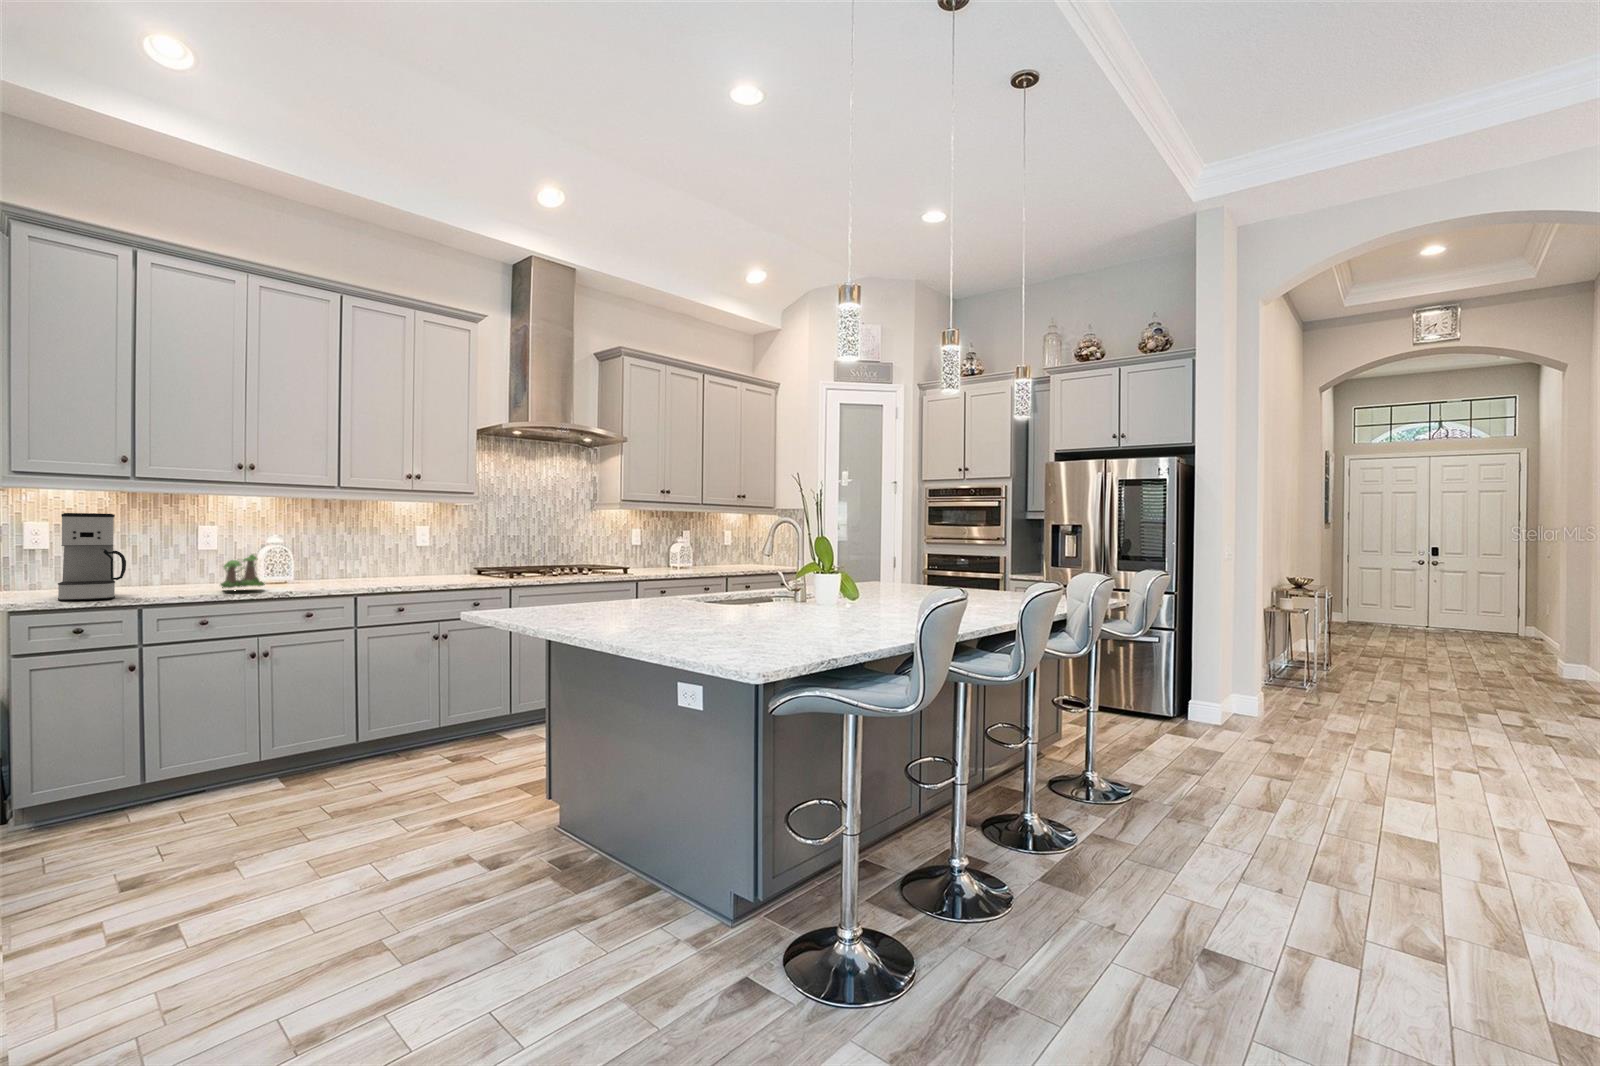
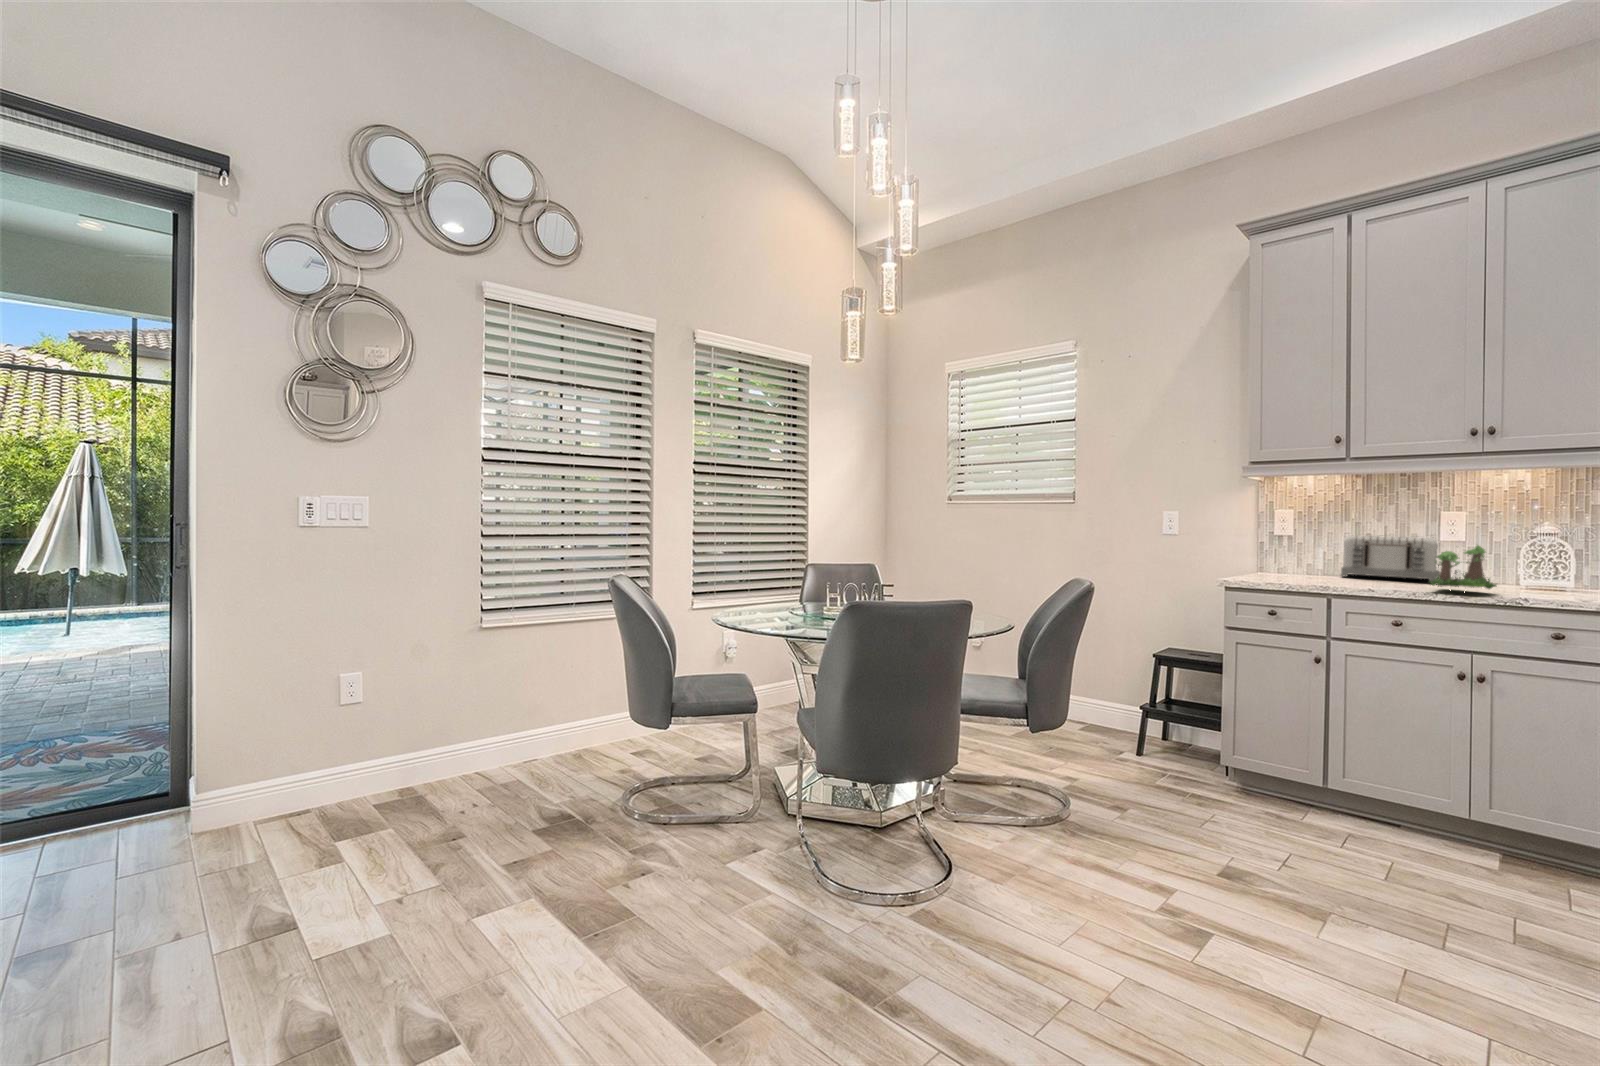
coffee maker: present [58,513,126,601] -> none [1262,494,1326,583]
toaster: none [113,548,209,589] -> present [1341,536,1440,581]

